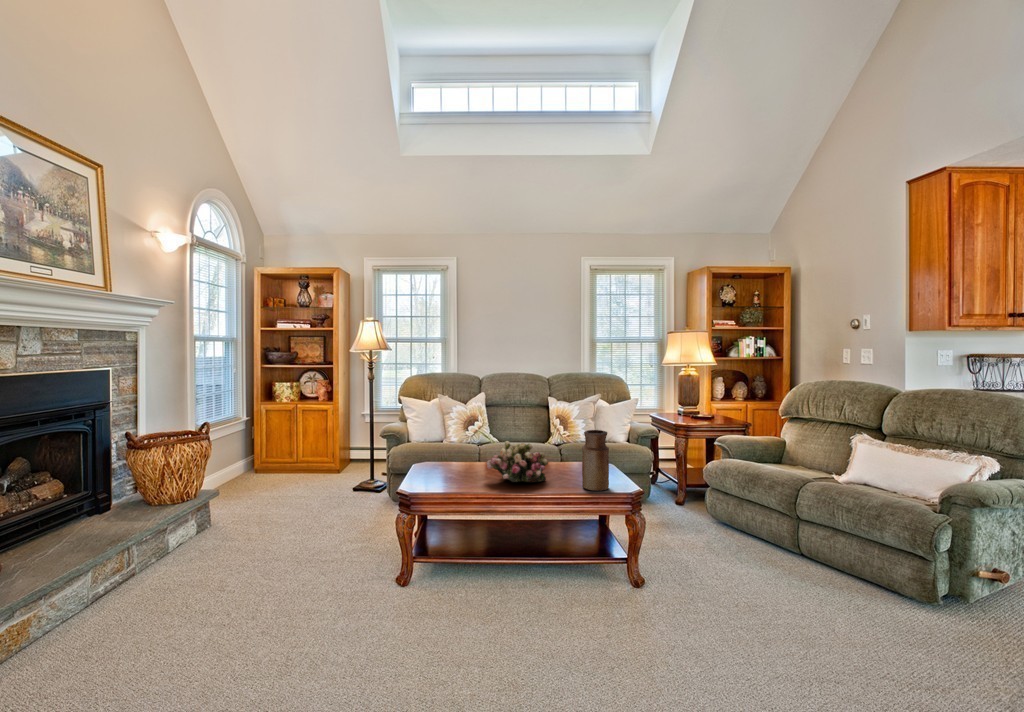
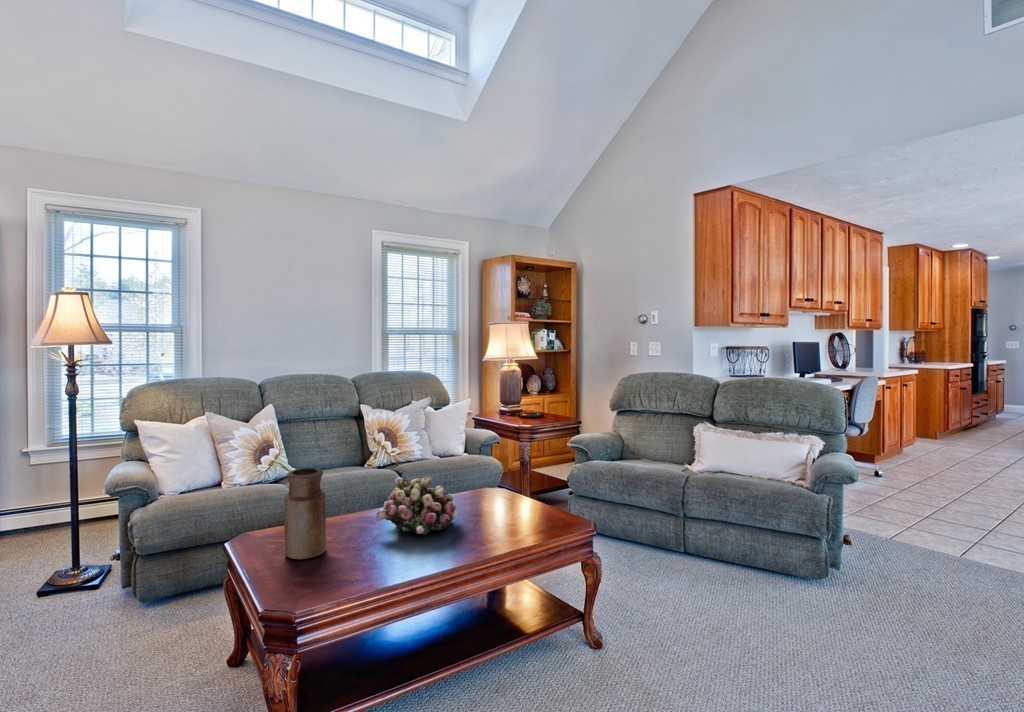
vase: present [582,430,609,491] -> present [284,468,326,559]

